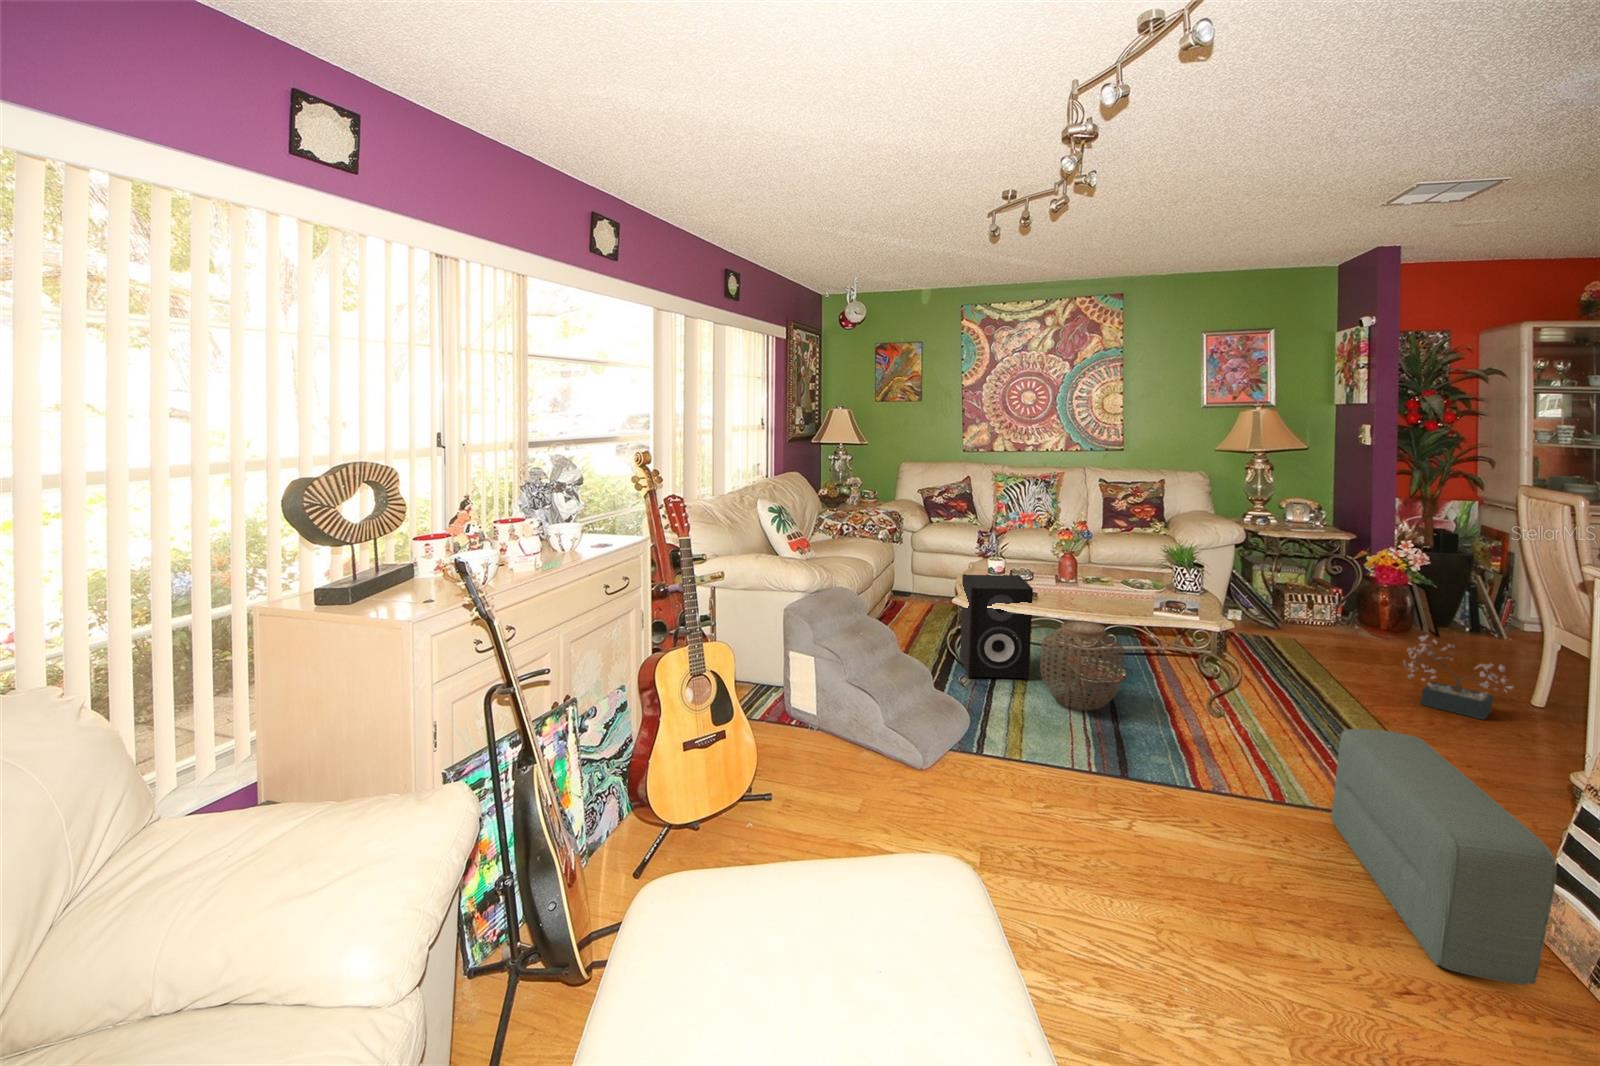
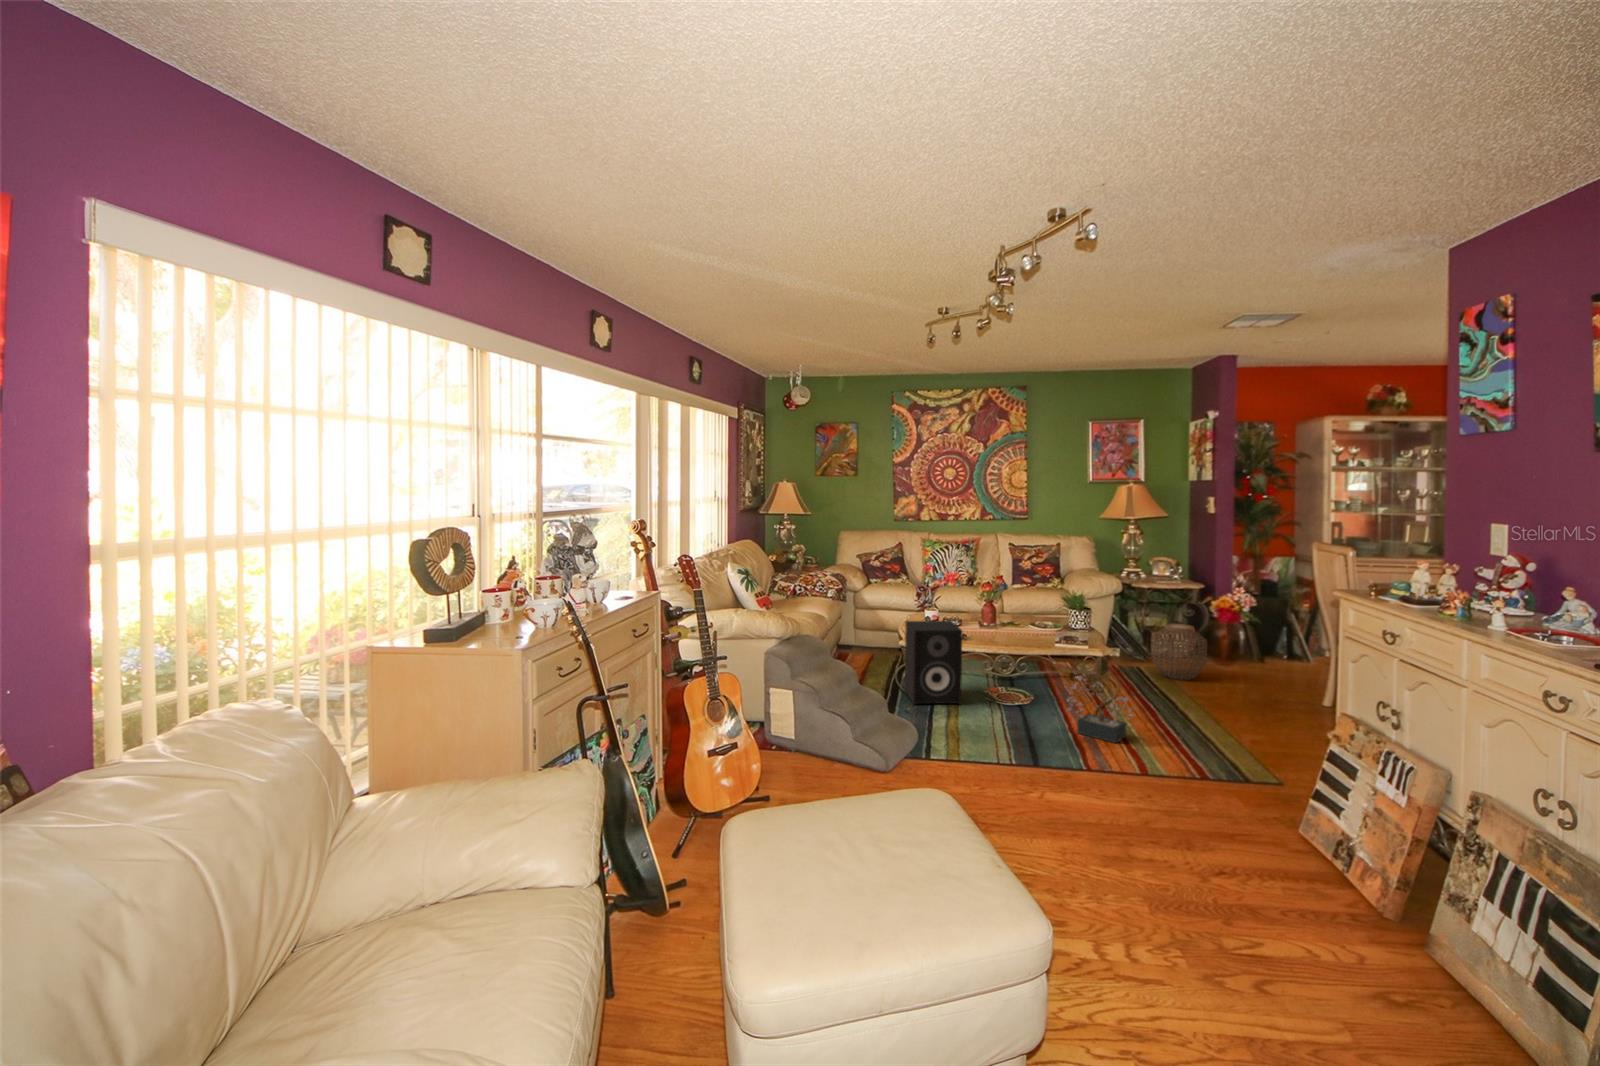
woven basket: present [1040,620,1124,710] -> present [1151,623,1207,680]
decorative plant: present [1403,635,1513,720] -> present [1067,676,1133,743]
pouf: present [1331,729,1557,985] -> none [1176,717,1289,863]

